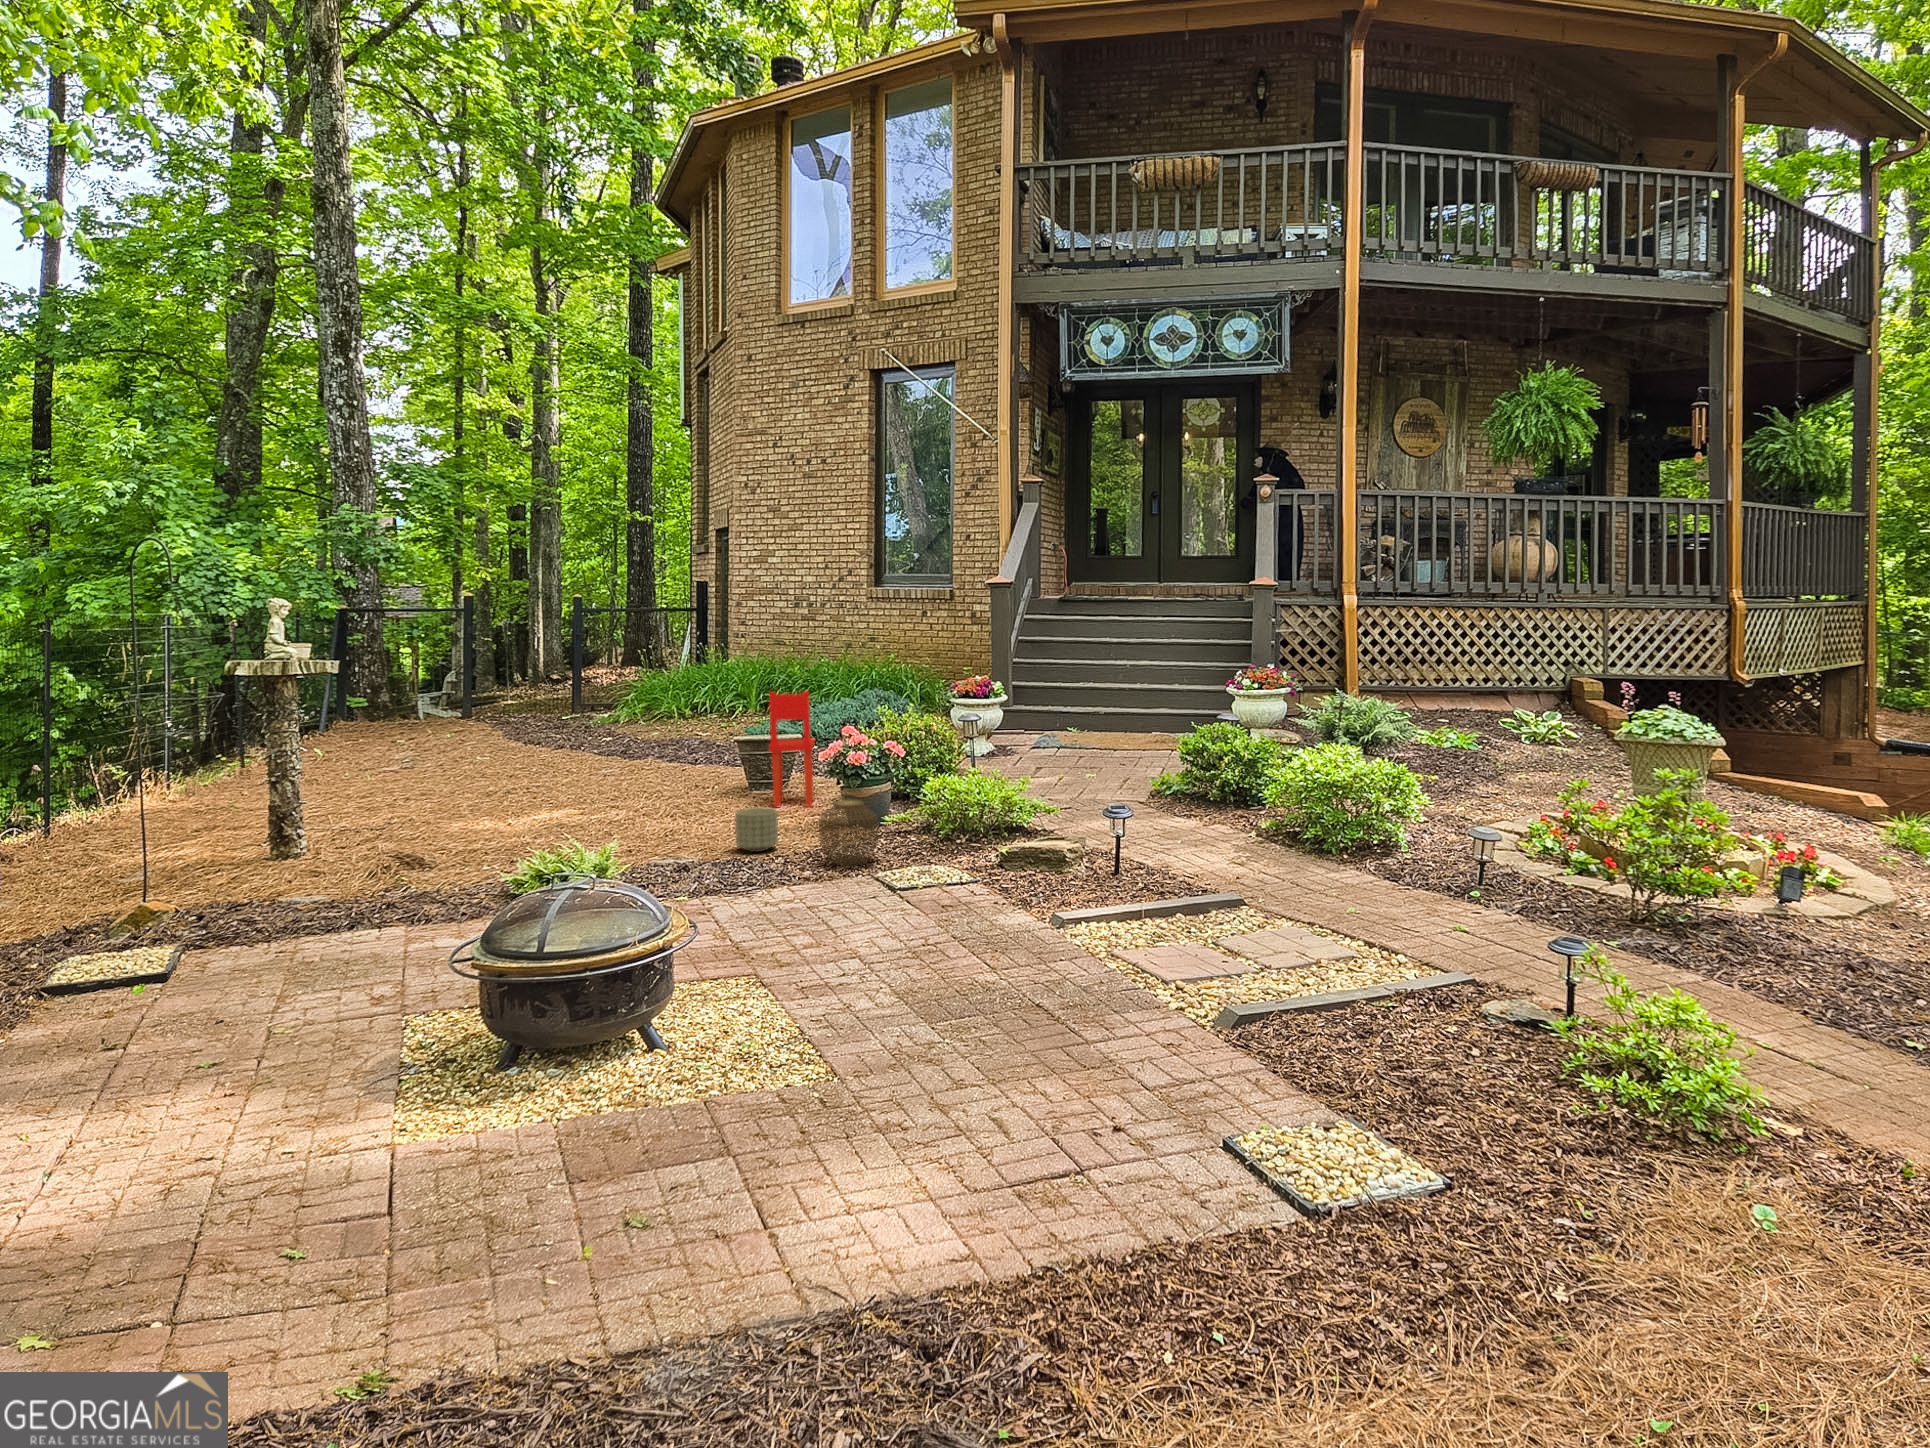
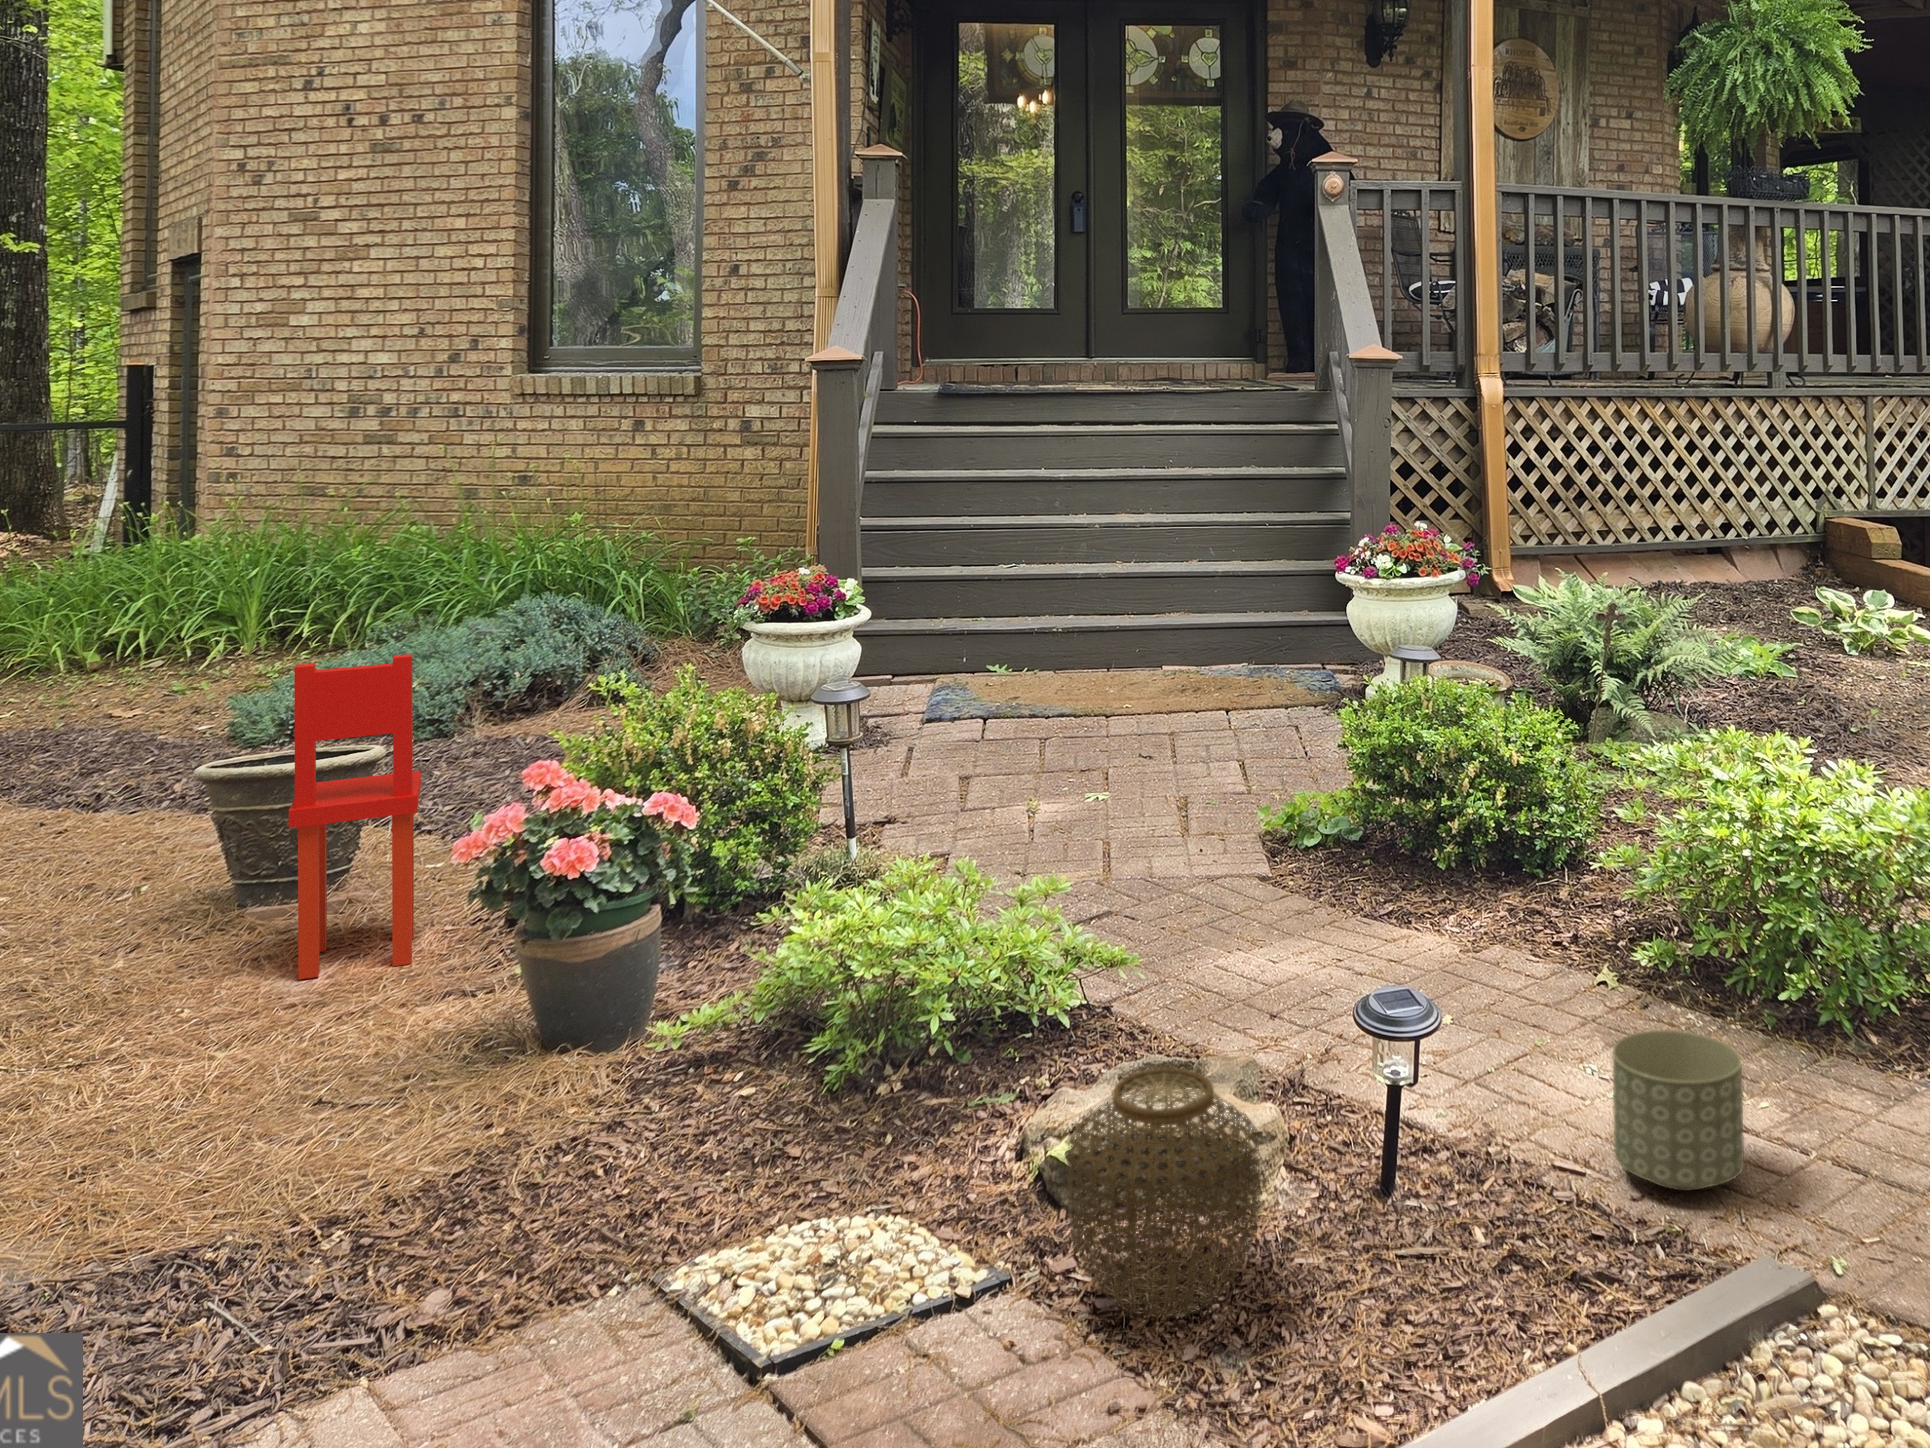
woven basket: present [819,800,878,865] -> present [1068,1068,1259,1317]
planter: present [735,807,778,852] -> present [1612,1030,1744,1191]

